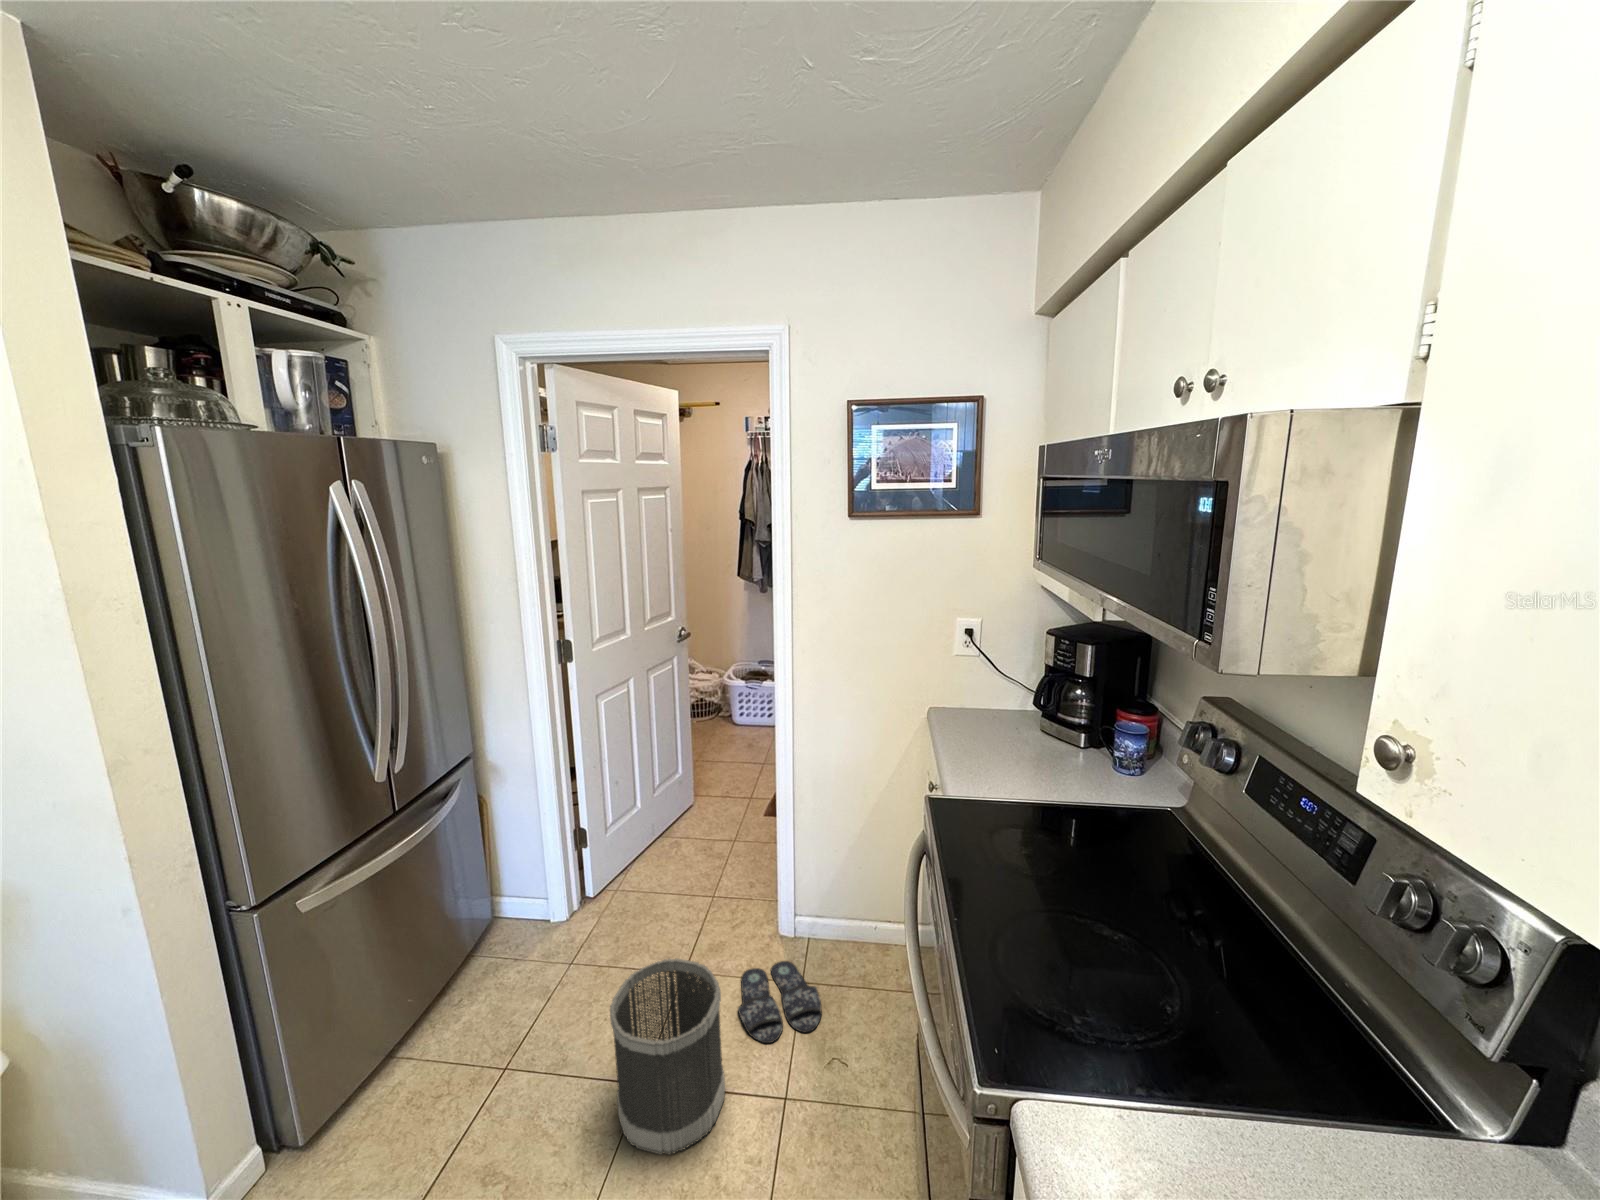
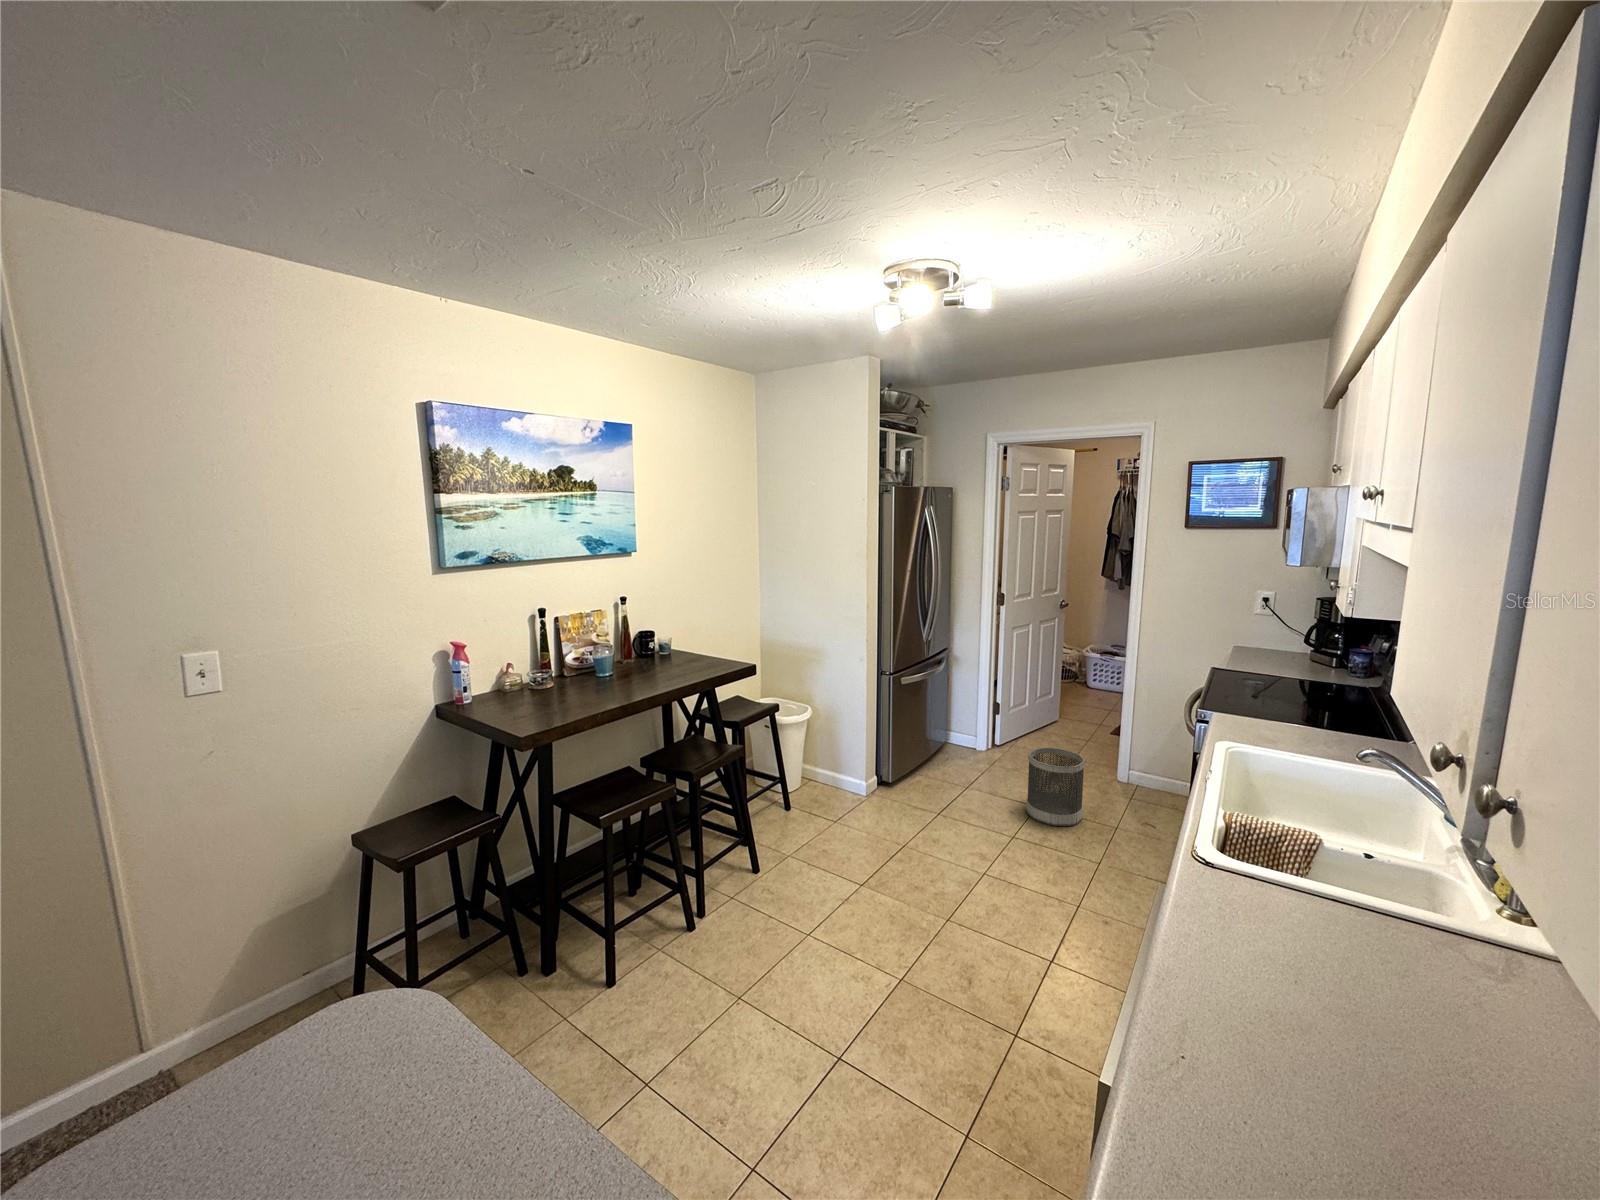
slippers: present [738,961,822,1043] -> none [1090,787,1142,813]

